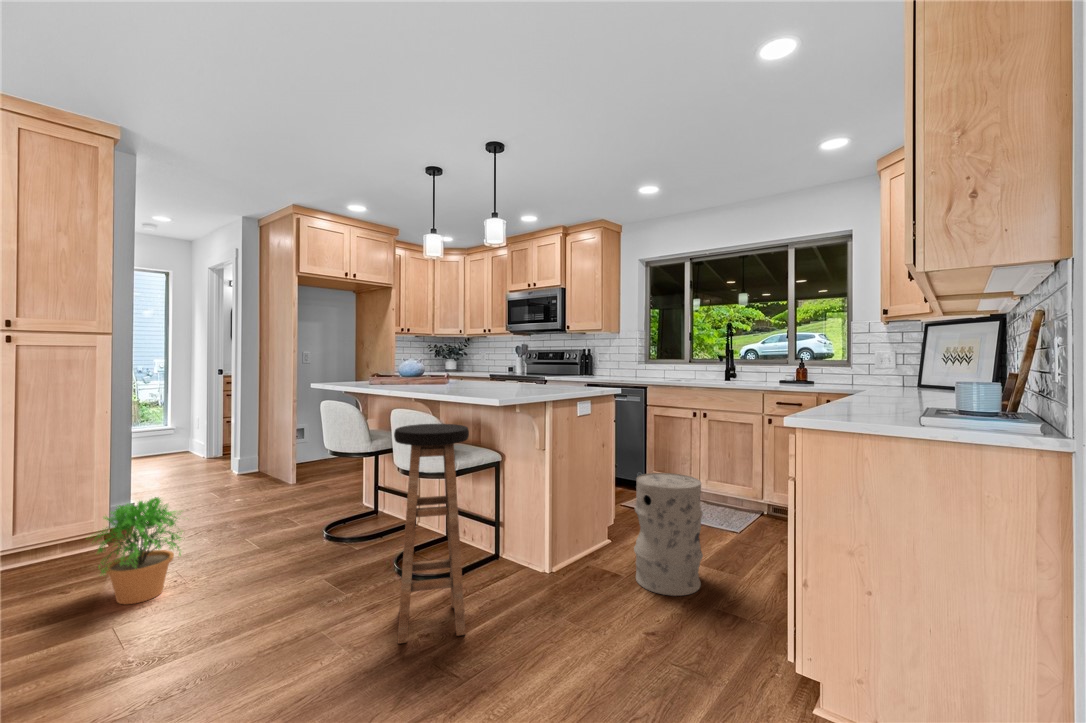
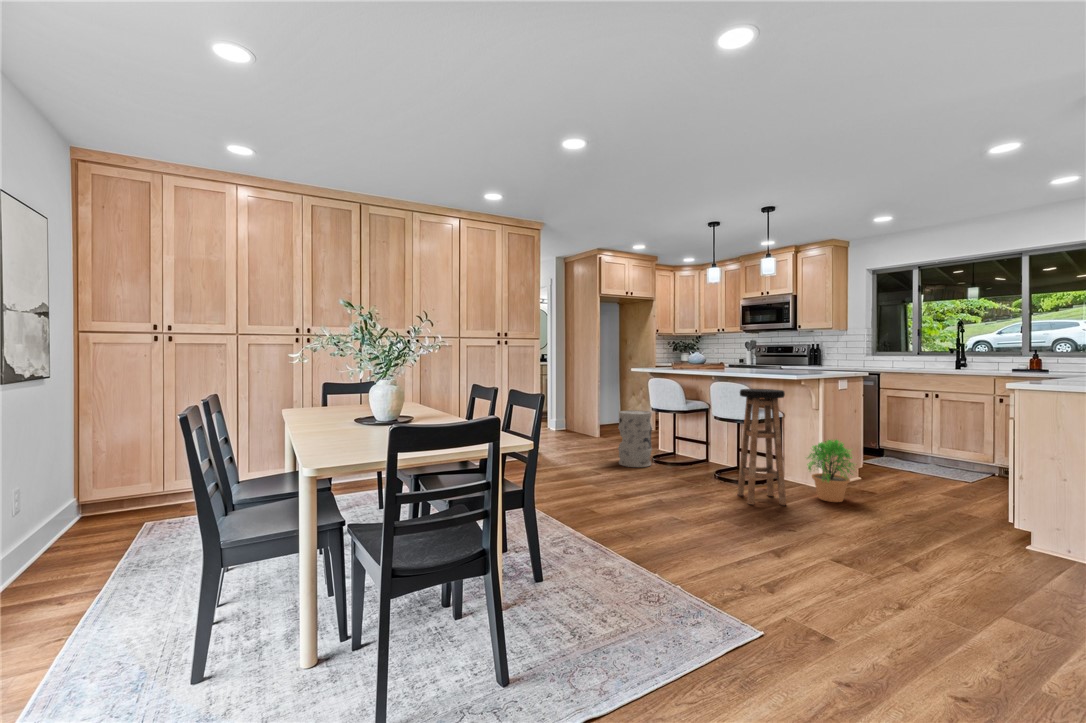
trash can: present [634,473,703,596] -> present [618,410,652,467]
potted plant: present [95,497,182,604] -> present [807,440,853,502]

